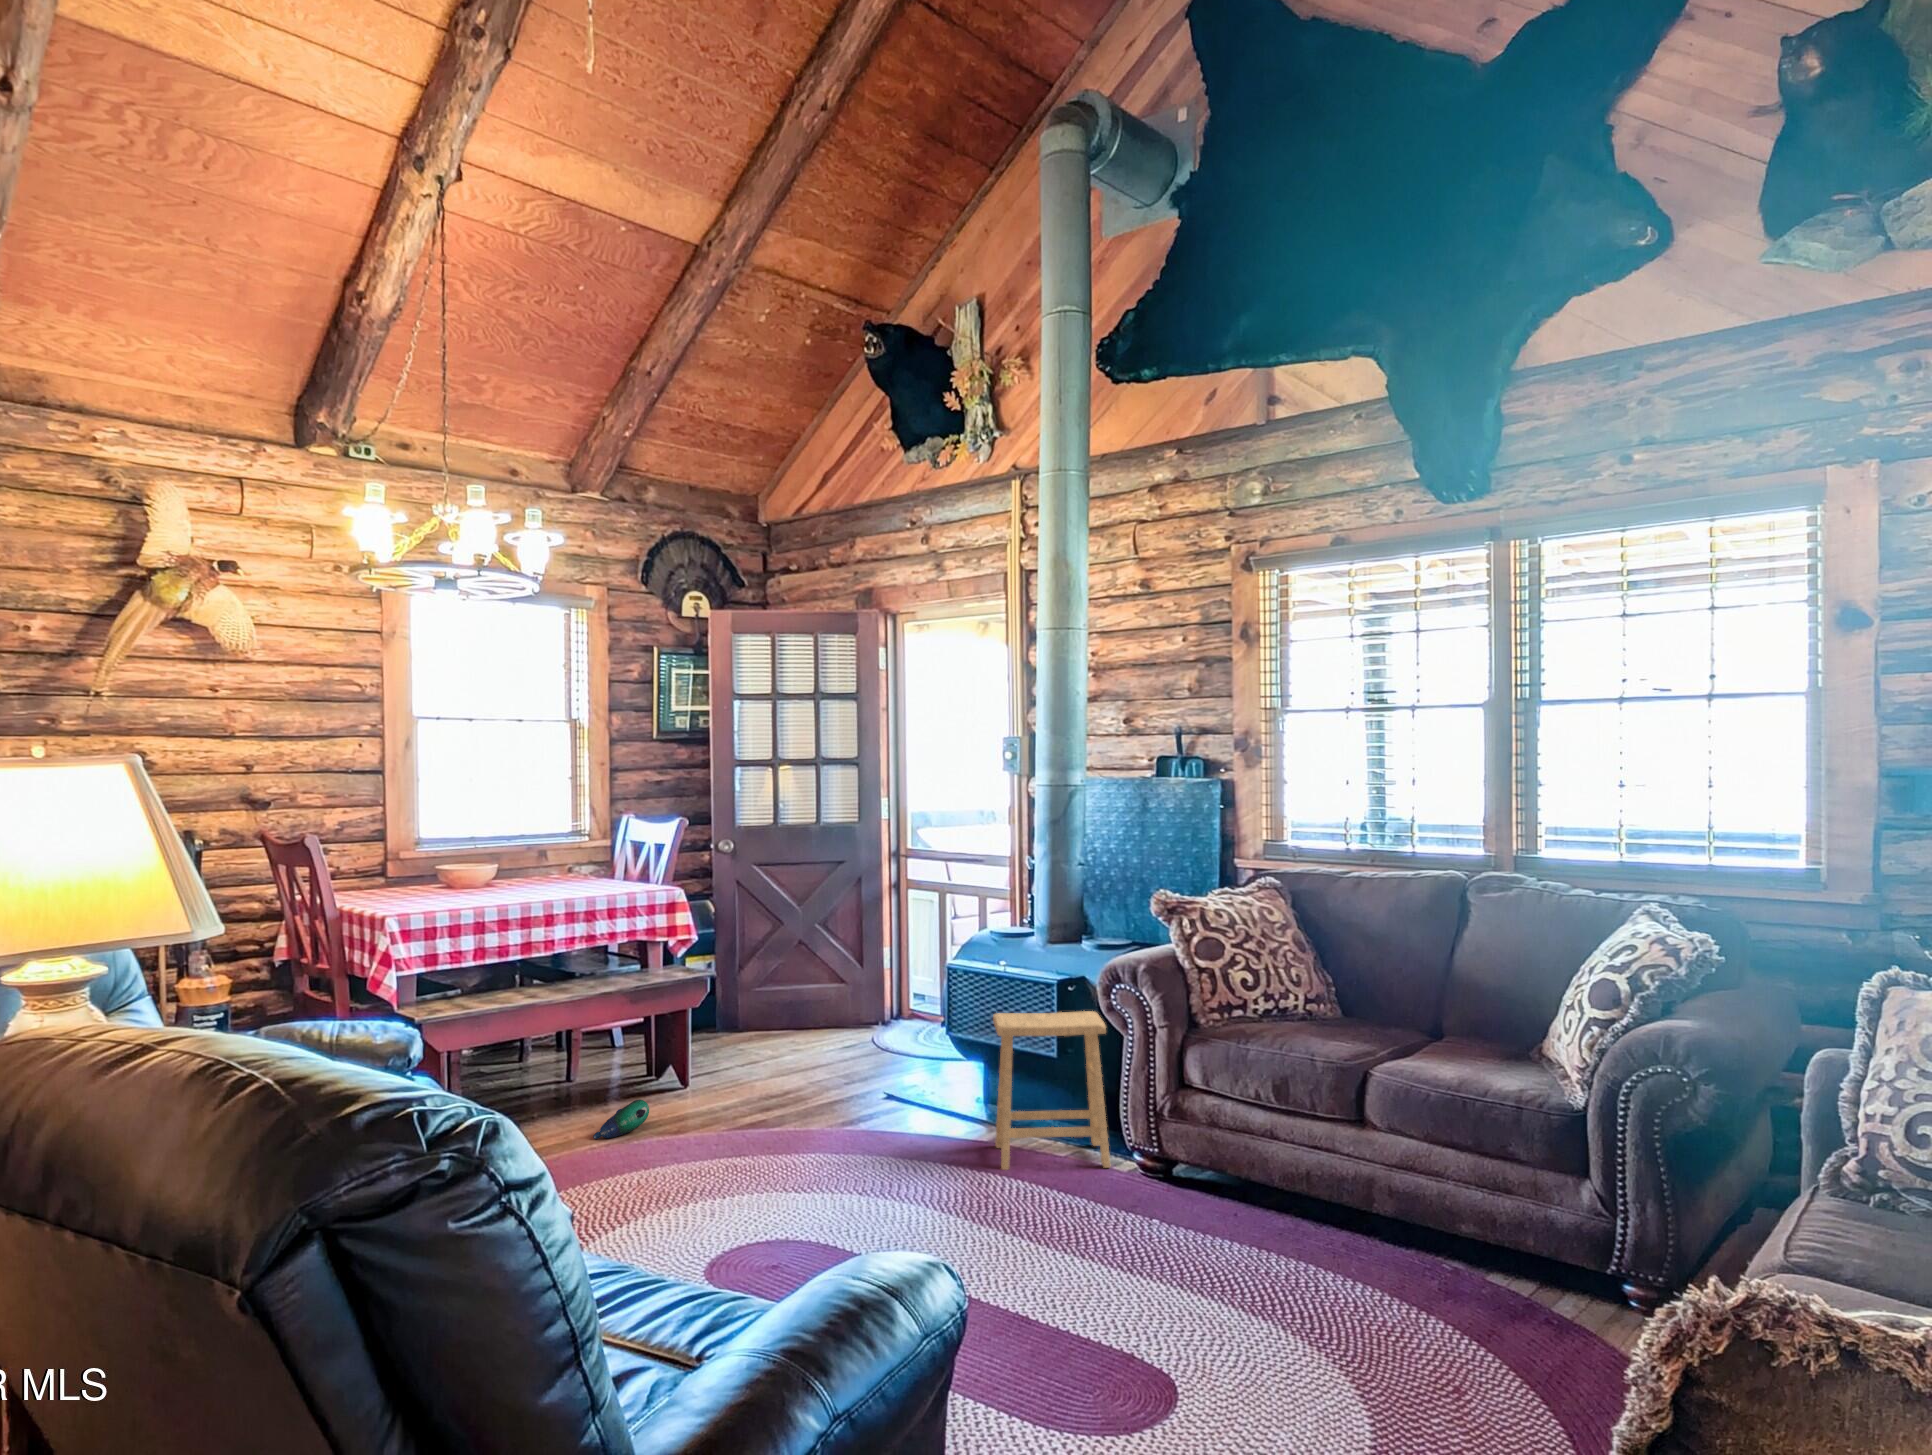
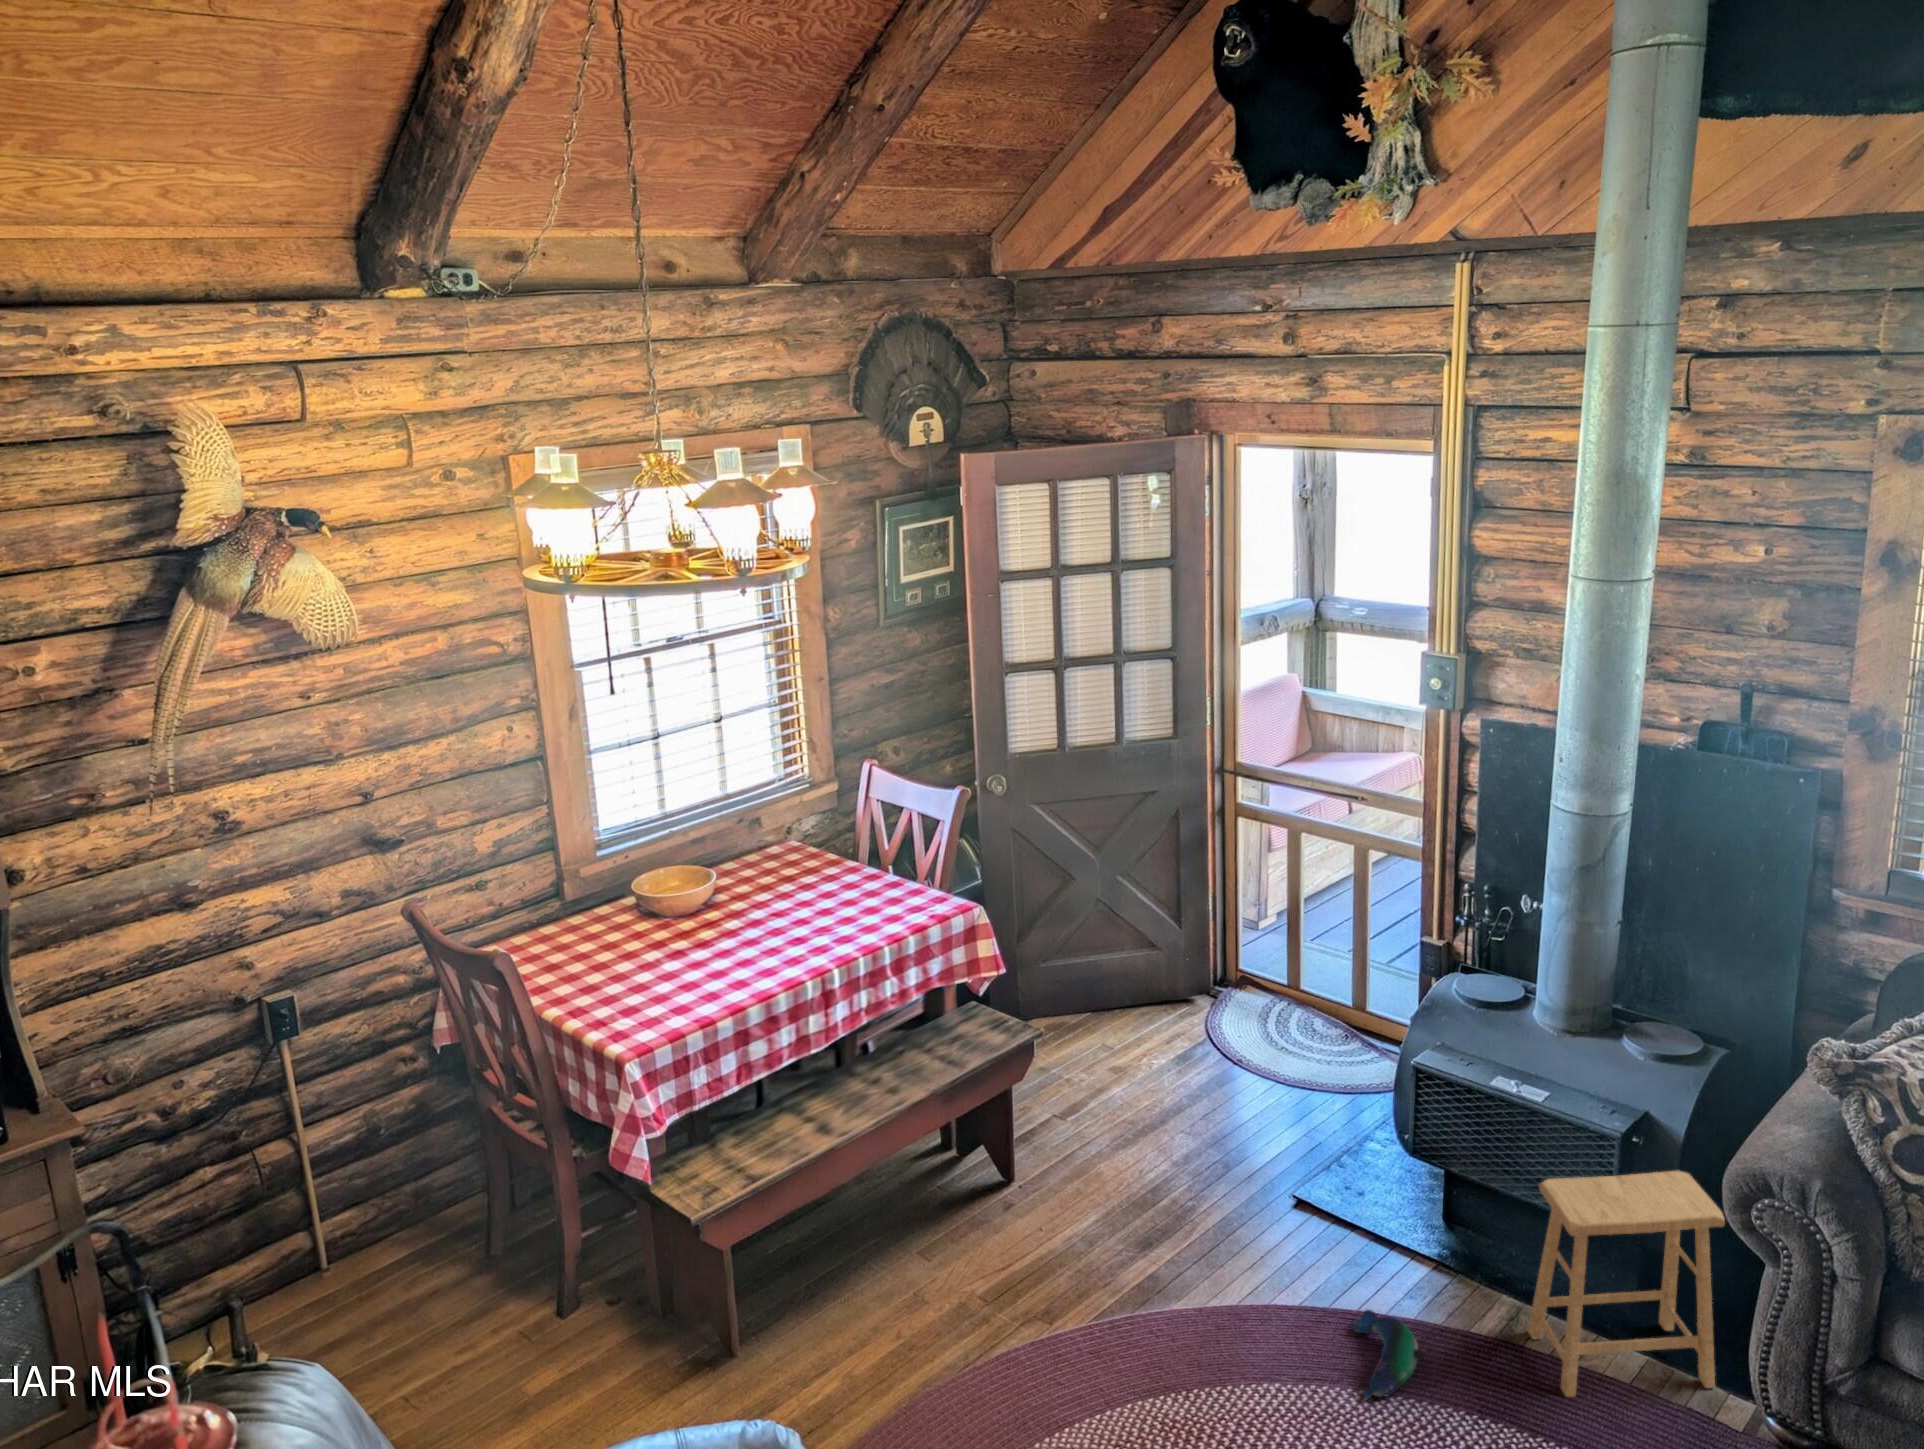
plush toy: present [593,1099,649,1139] -> present [1352,1310,1425,1400]

